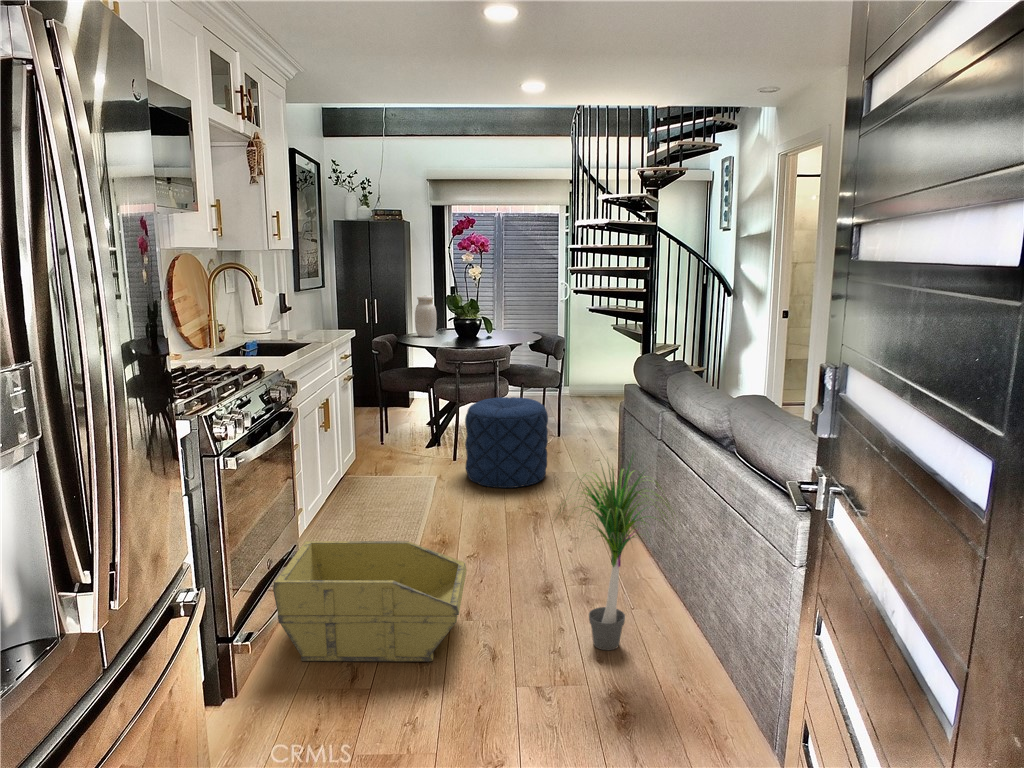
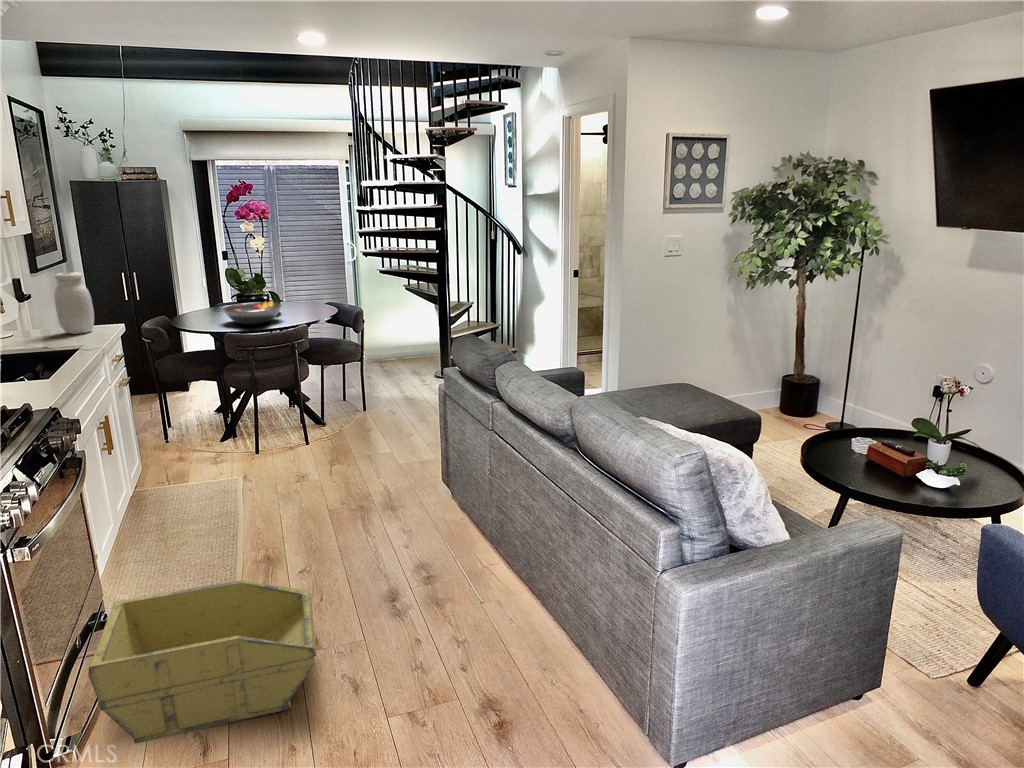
jar: present [415,295,437,337] -> present [55,272,94,334]
fruit bowl: none [438,323,489,343] -> present [223,300,282,324]
pouf: present [465,397,548,488] -> none [270,382,363,482]
potted plant: present [558,461,679,650] -> none [400,454,539,655]

